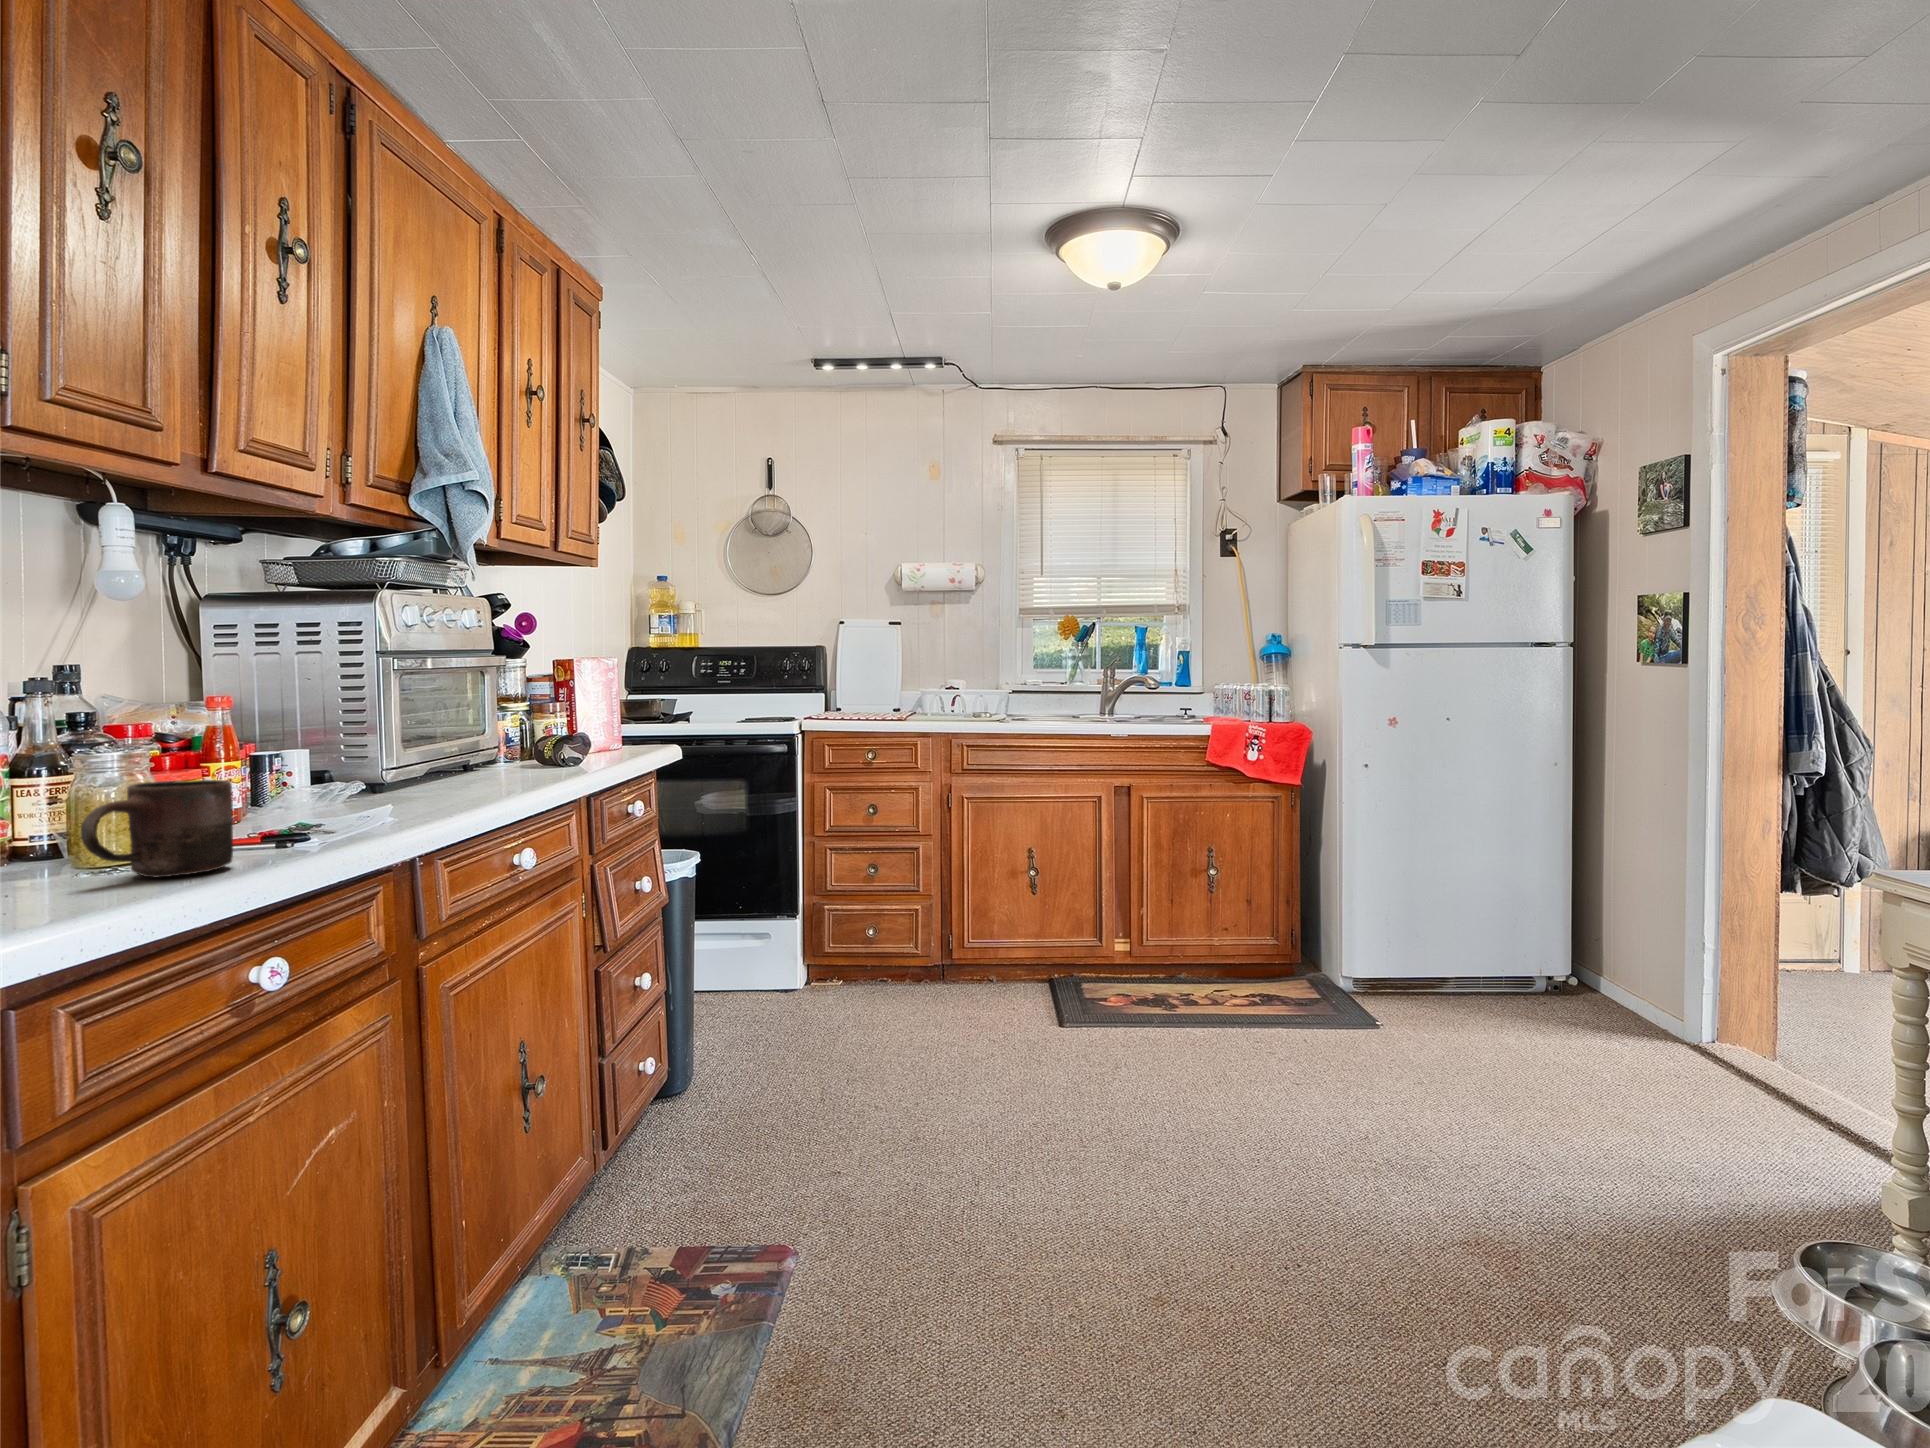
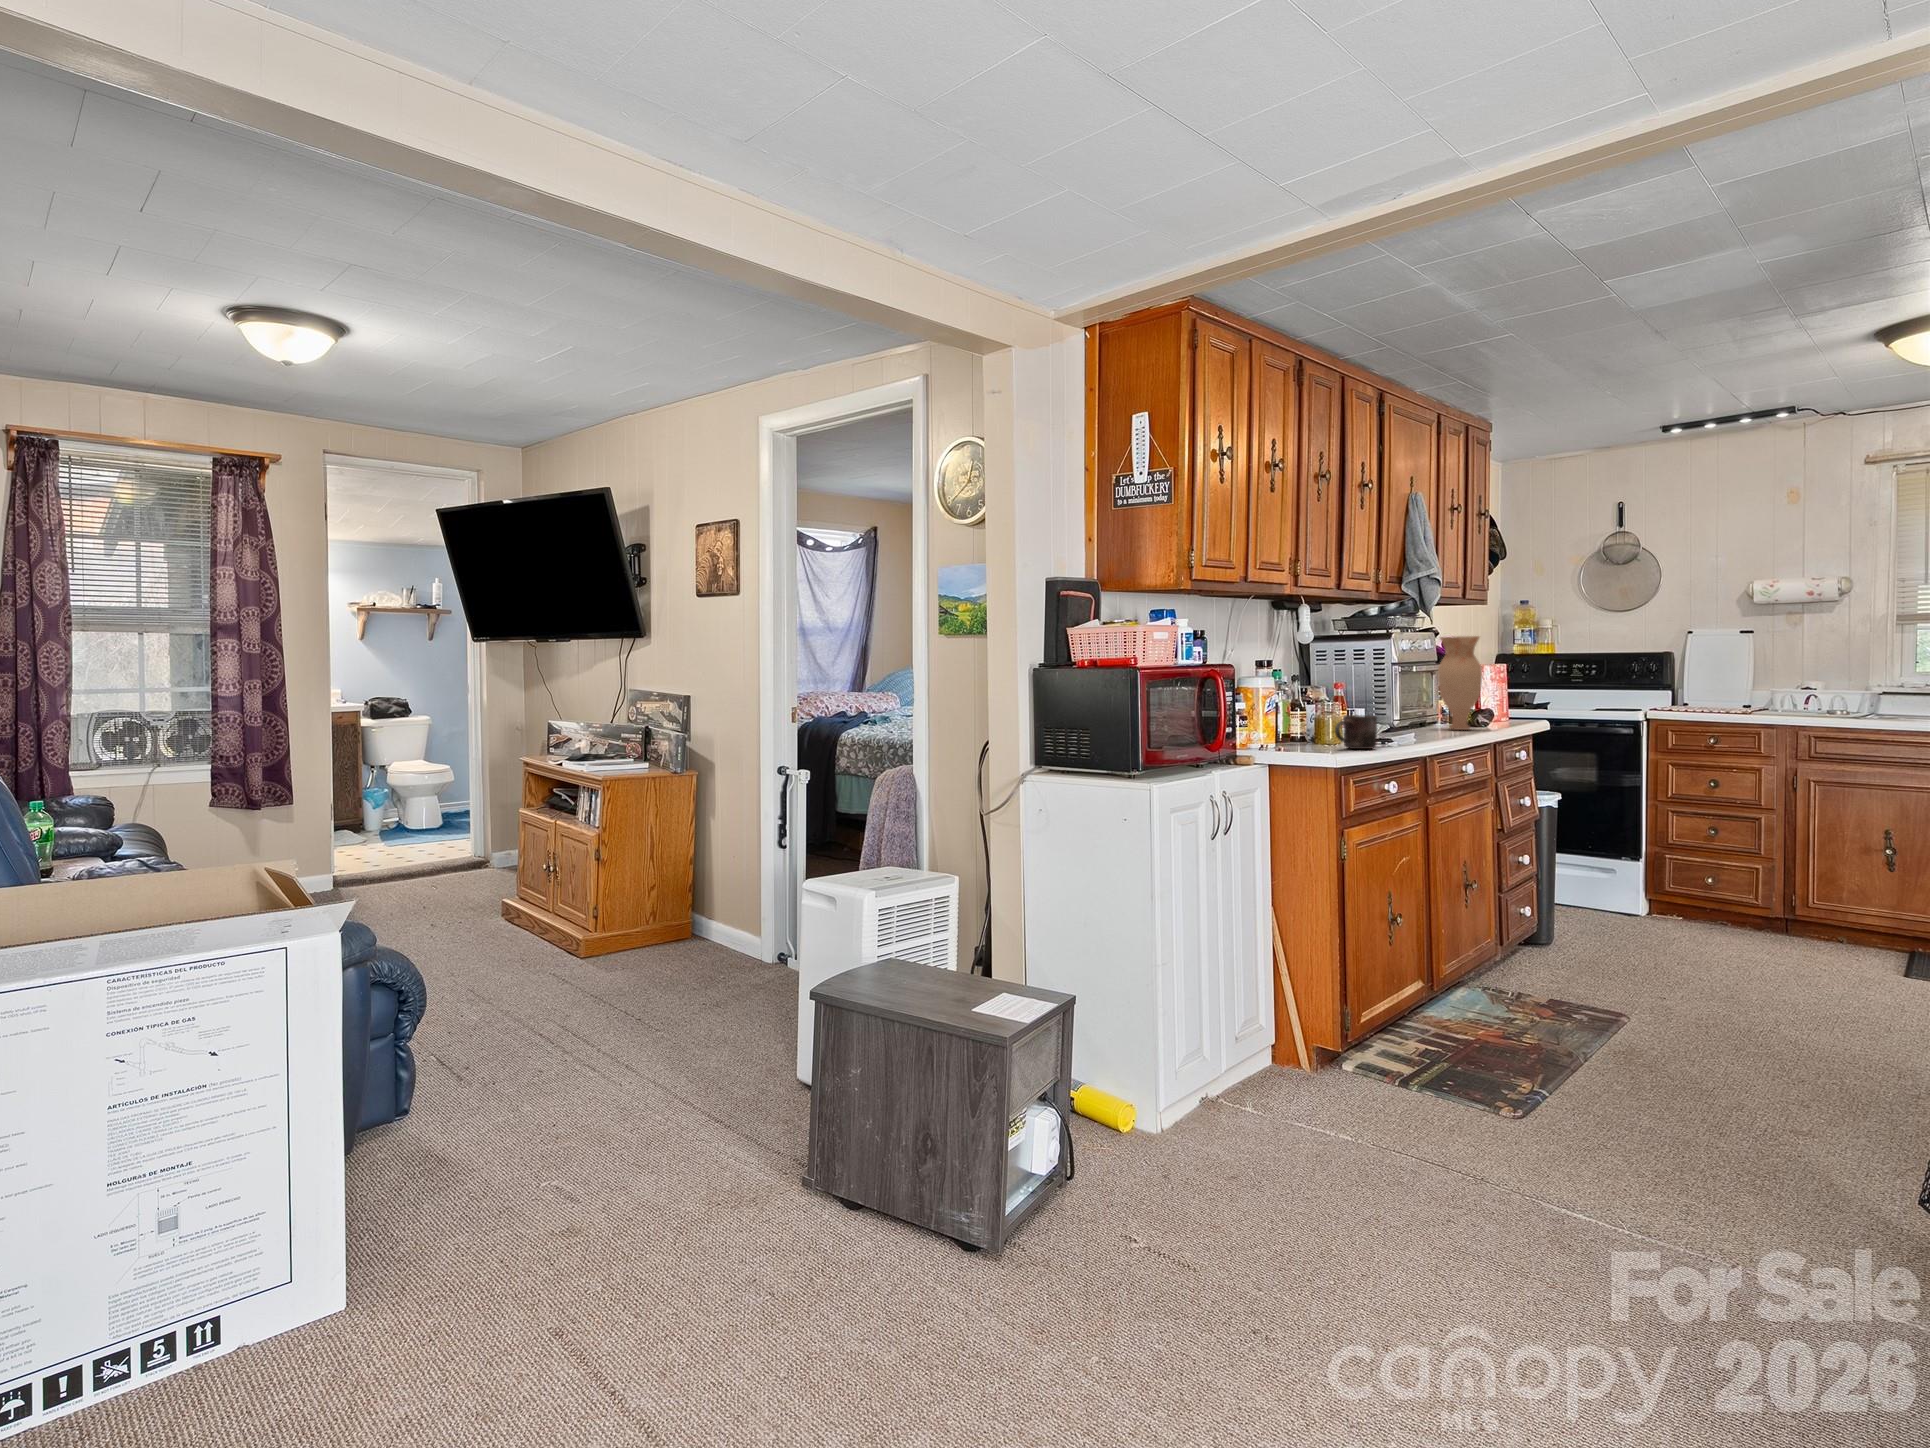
vase: none [486,603,564,774] -> present [1438,636,1482,730]

